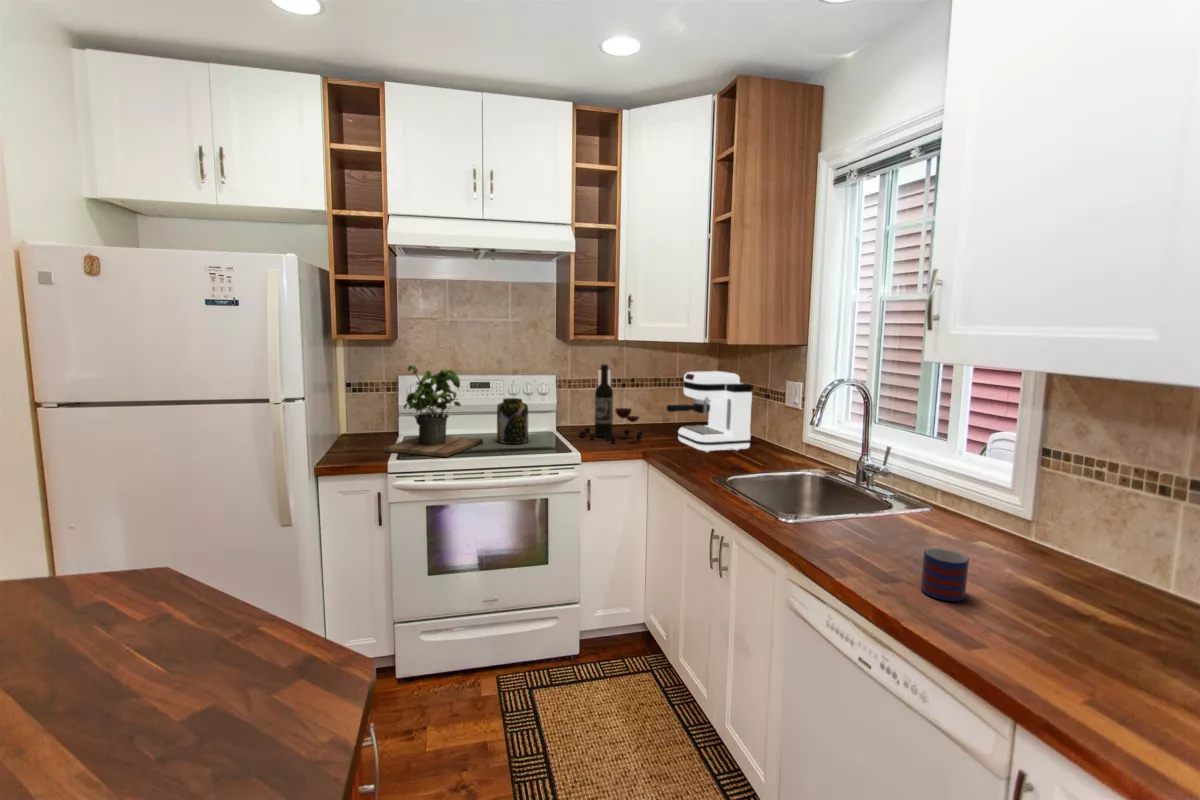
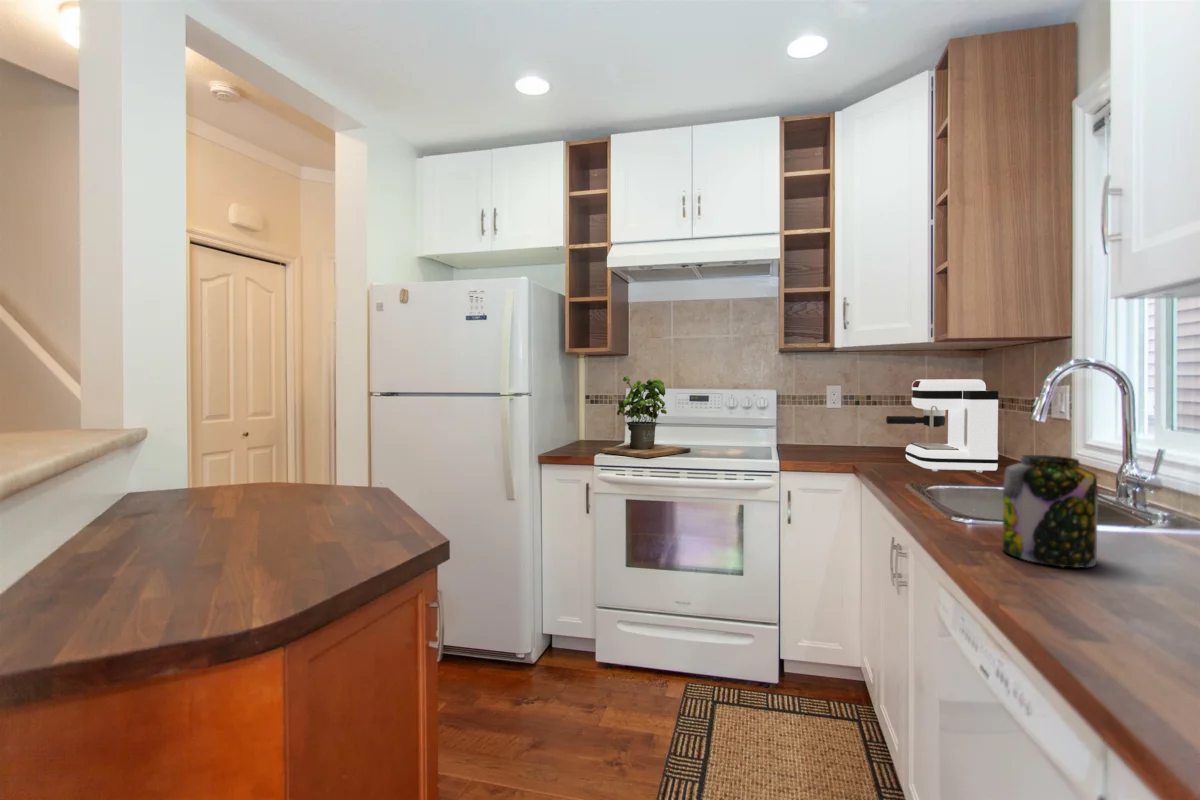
wine bottle: present [579,364,643,442] -> none [793,376,869,460]
jar: present [497,398,528,444] -> present [1003,455,1098,567]
mug: present [921,547,969,601] -> none [1078,545,1148,614]

